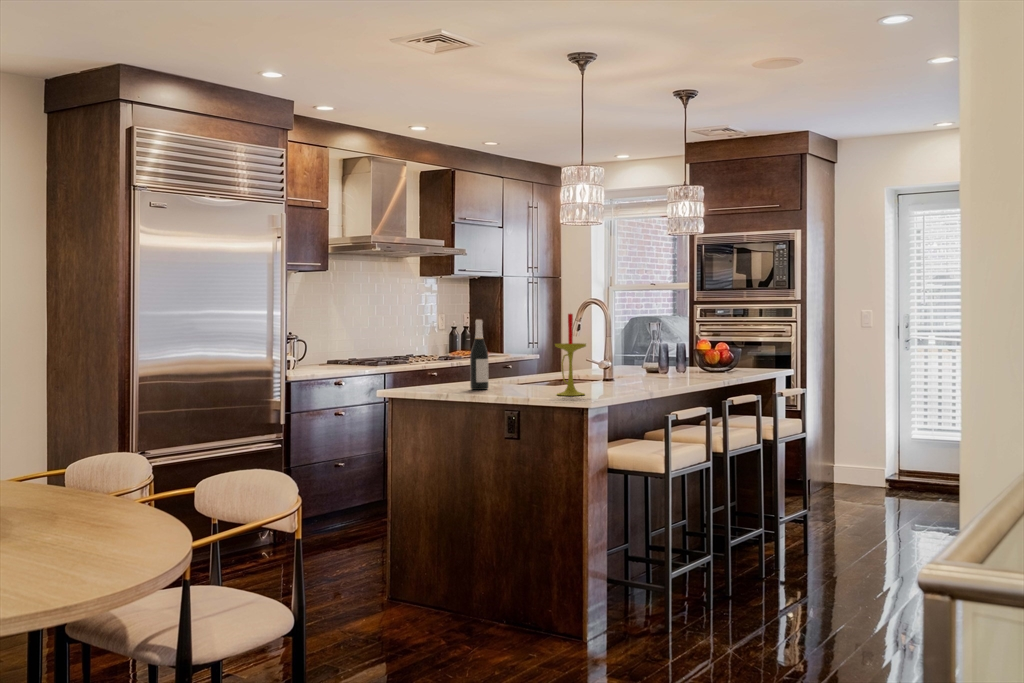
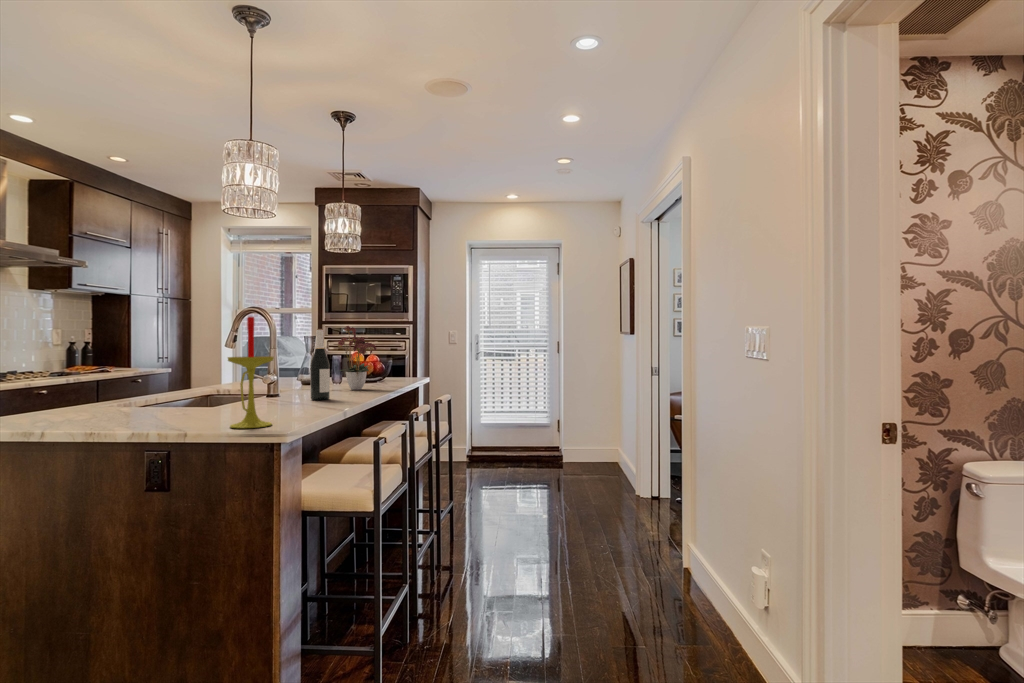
flower arrangement: none [672,309,715,378] -> present [338,326,376,390]
wine bottle: present [470,319,489,390] -> present [310,329,330,400]

